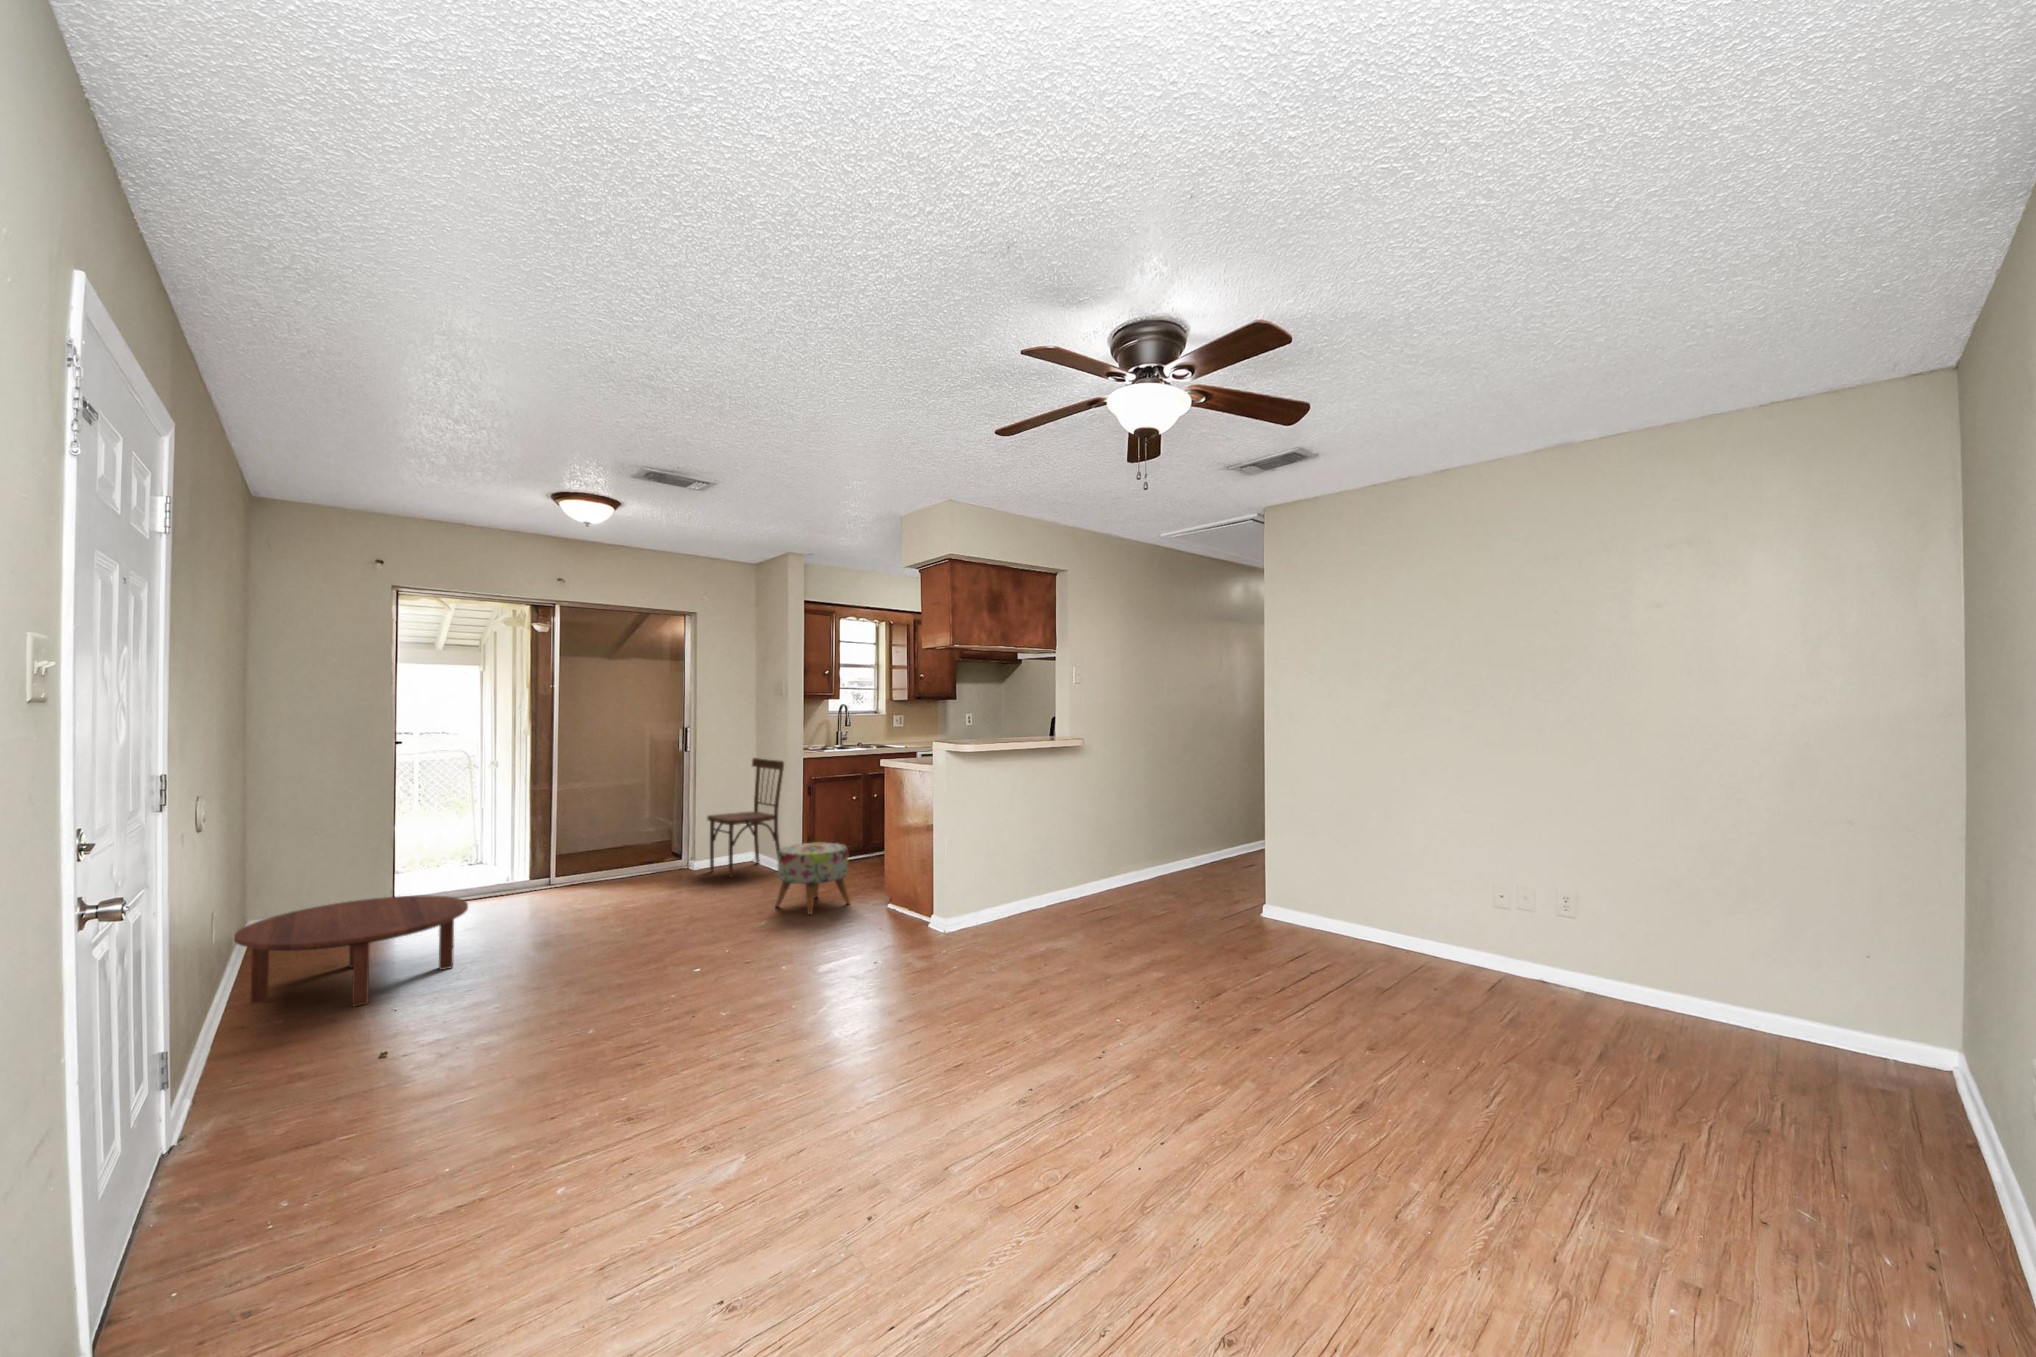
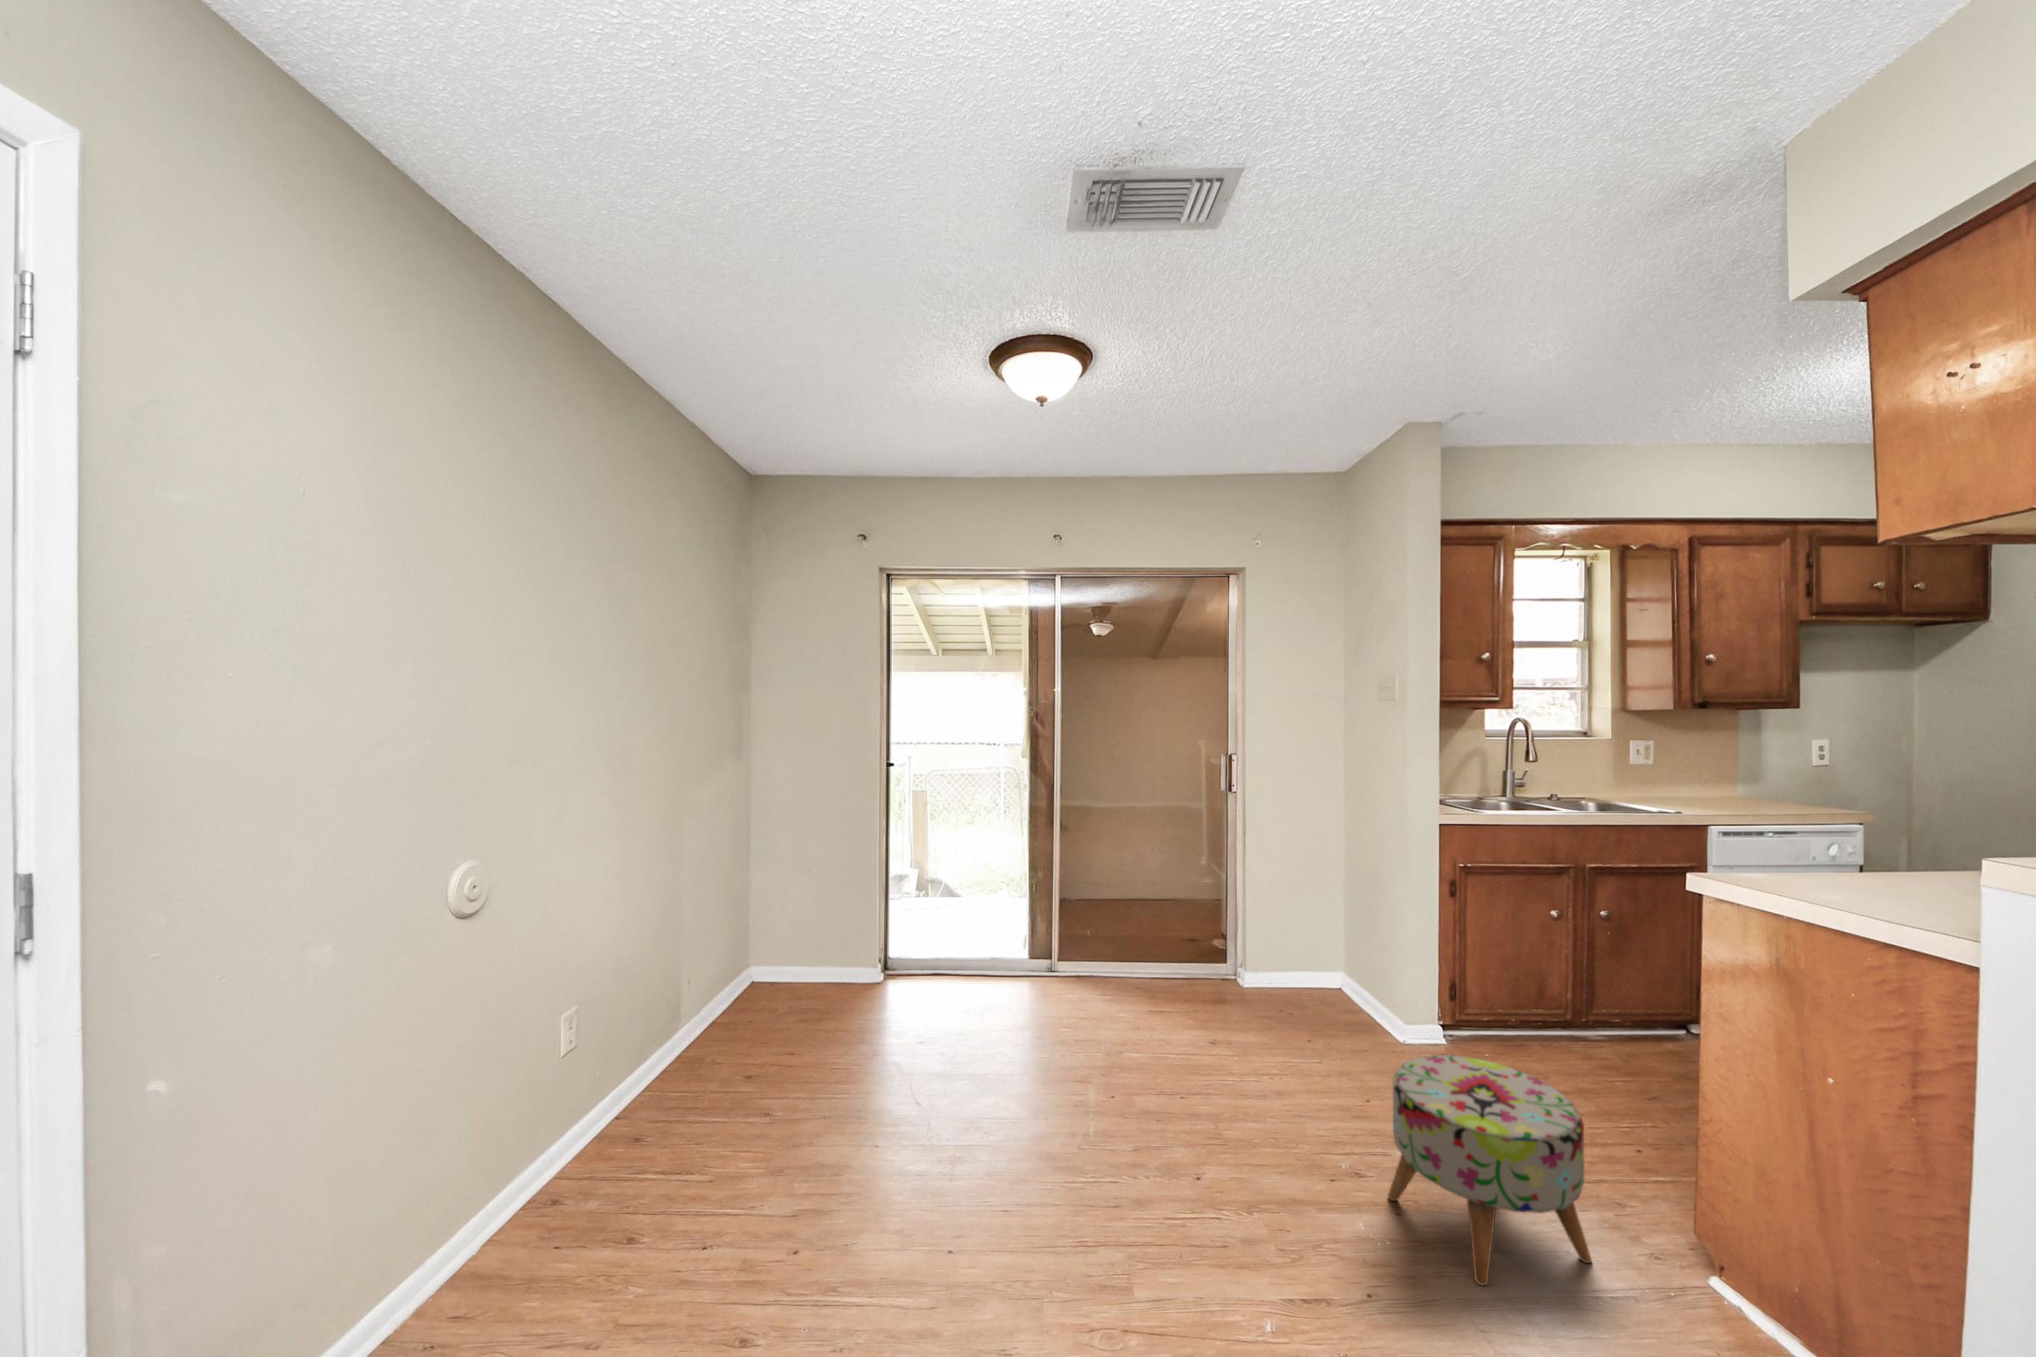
dining chair: present [707,758,784,877] -> none [1264,809,1402,1032]
coffee table: present [234,895,468,1007] -> none [496,1027,821,1300]

